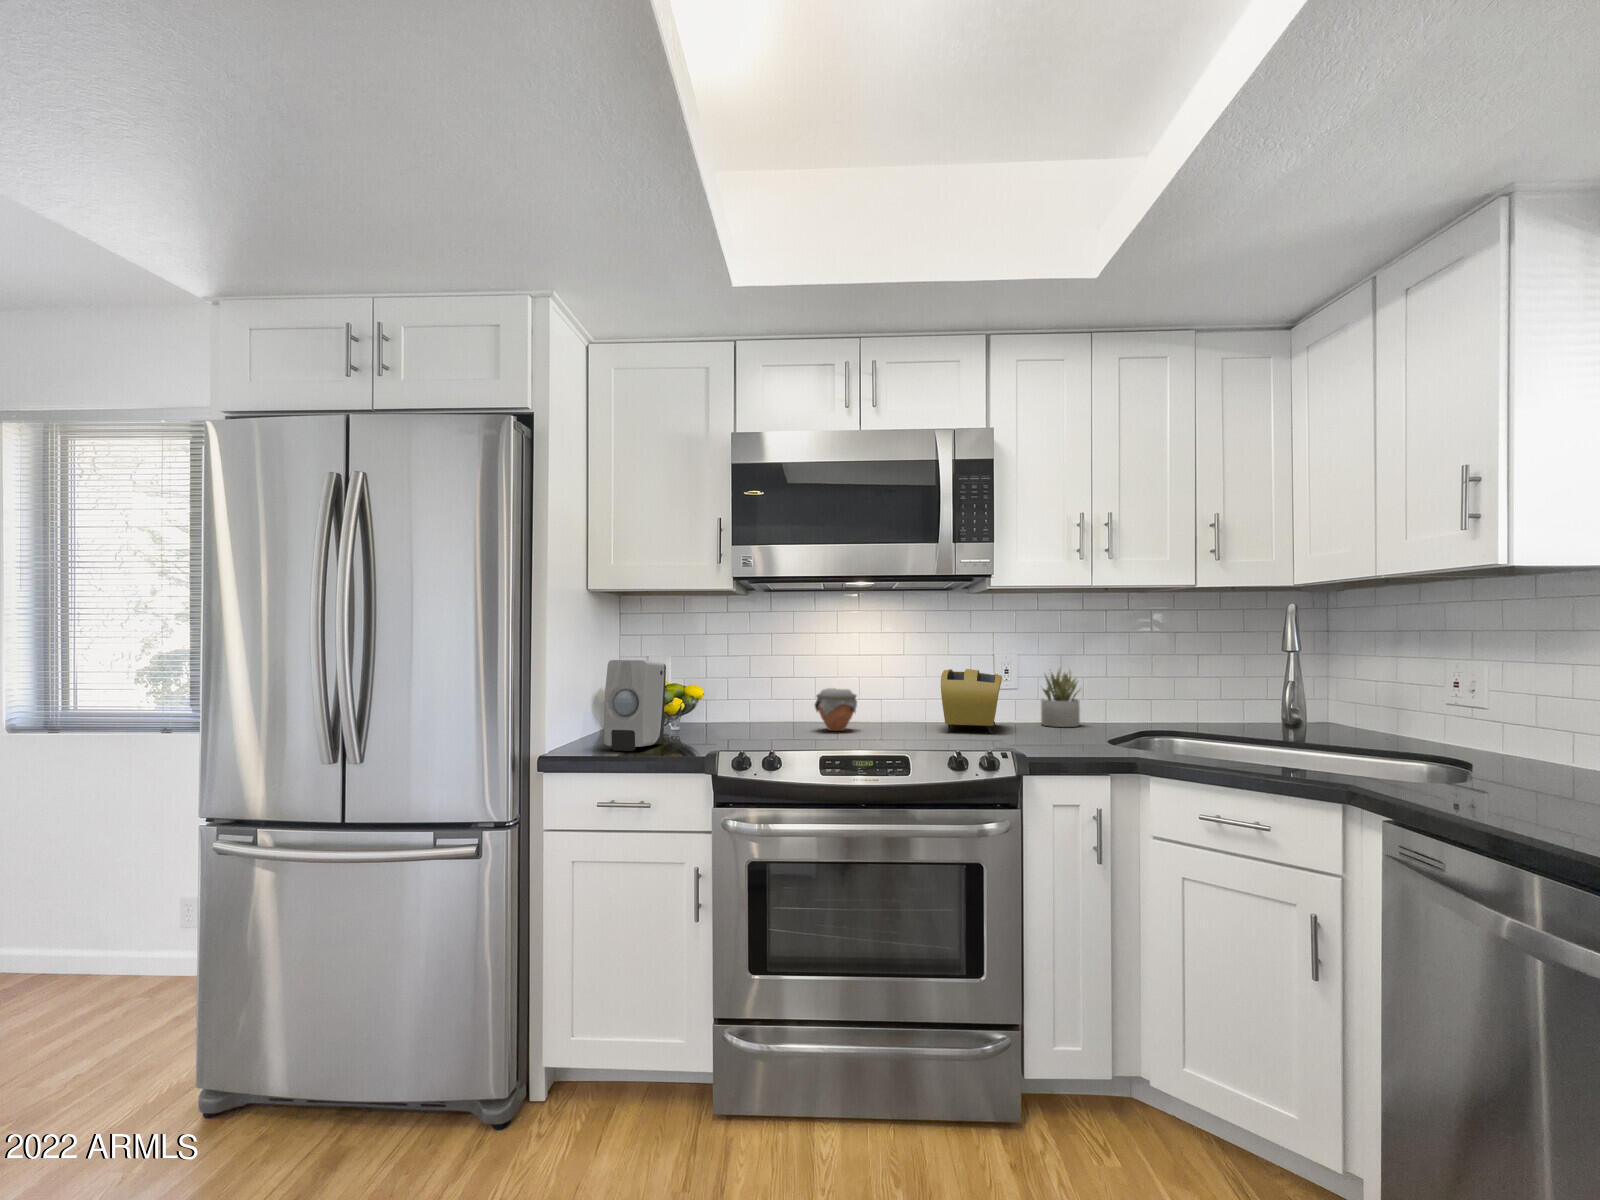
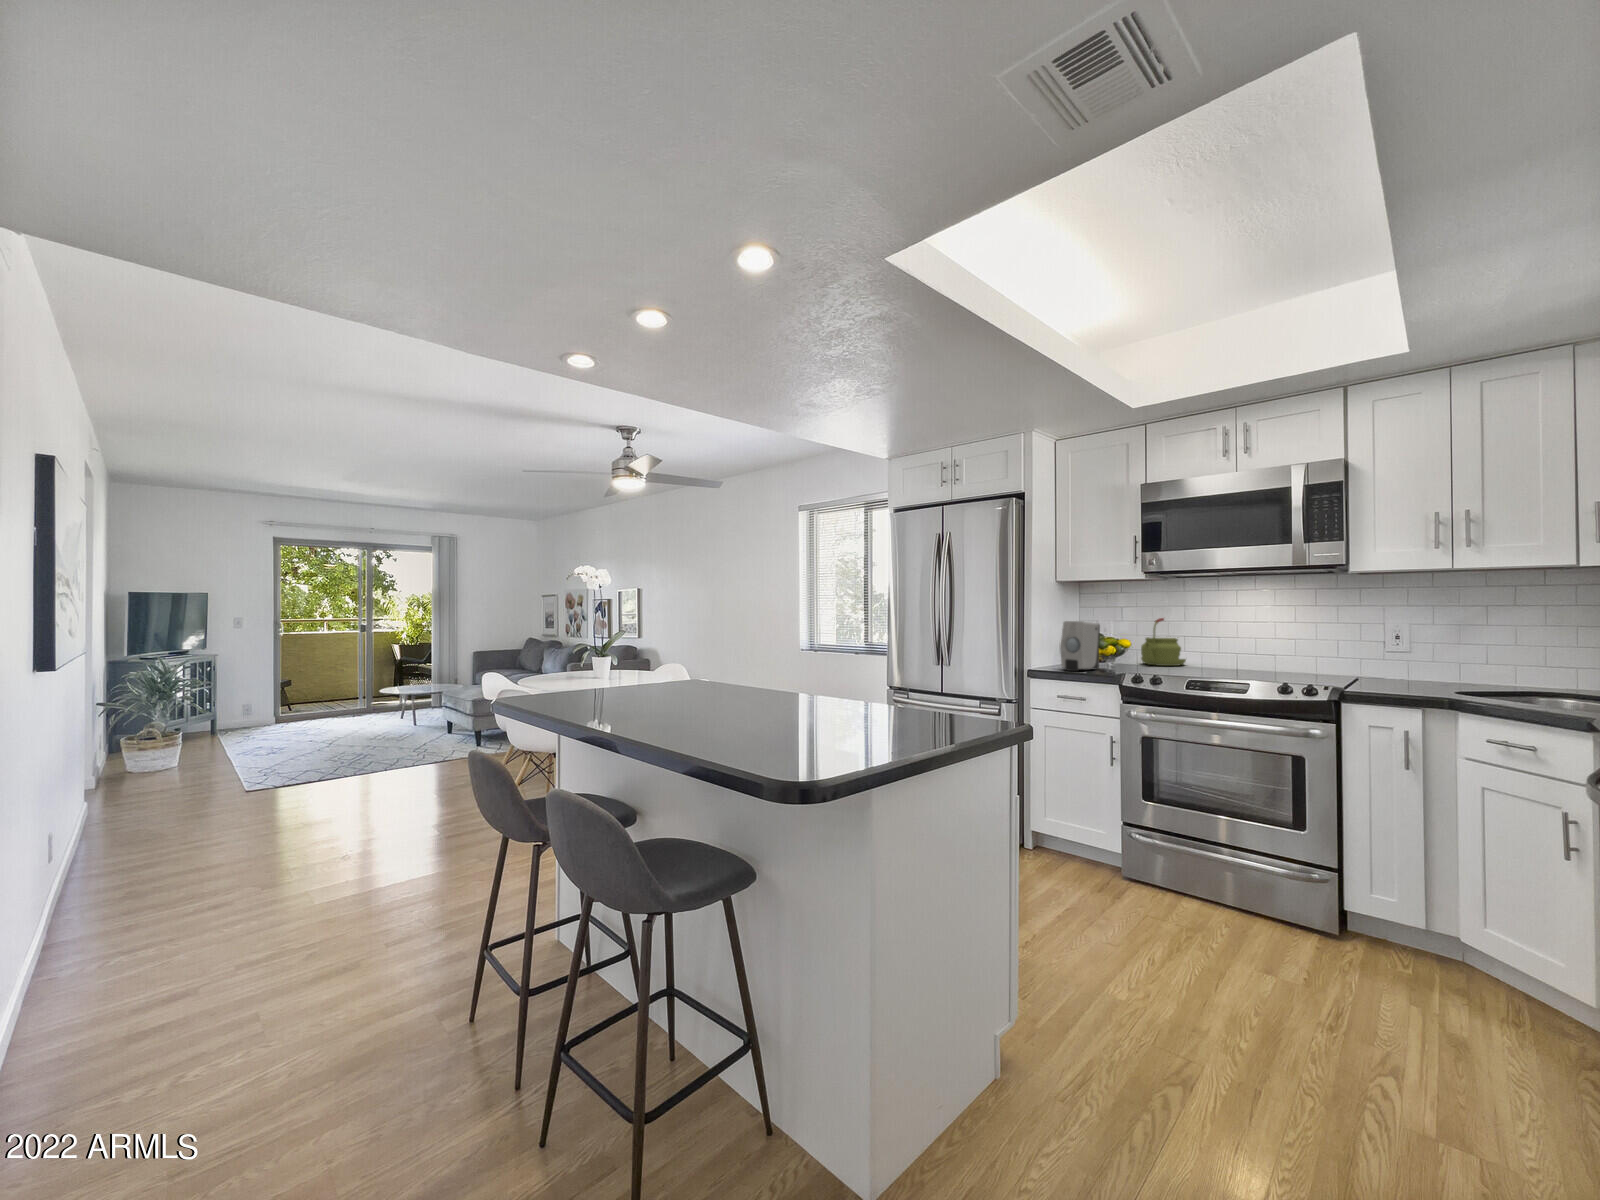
kettle: none [713,653,776,729] -> present [1141,618,1186,666]
succulent plant: present [1041,668,1080,727] -> none [1413,631,1456,678]
toaster: present [941,669,1002,733] -> none [1309,631,1374,678]
jar: present [815,688,857,731] -> none [1209,642,1244,670]

